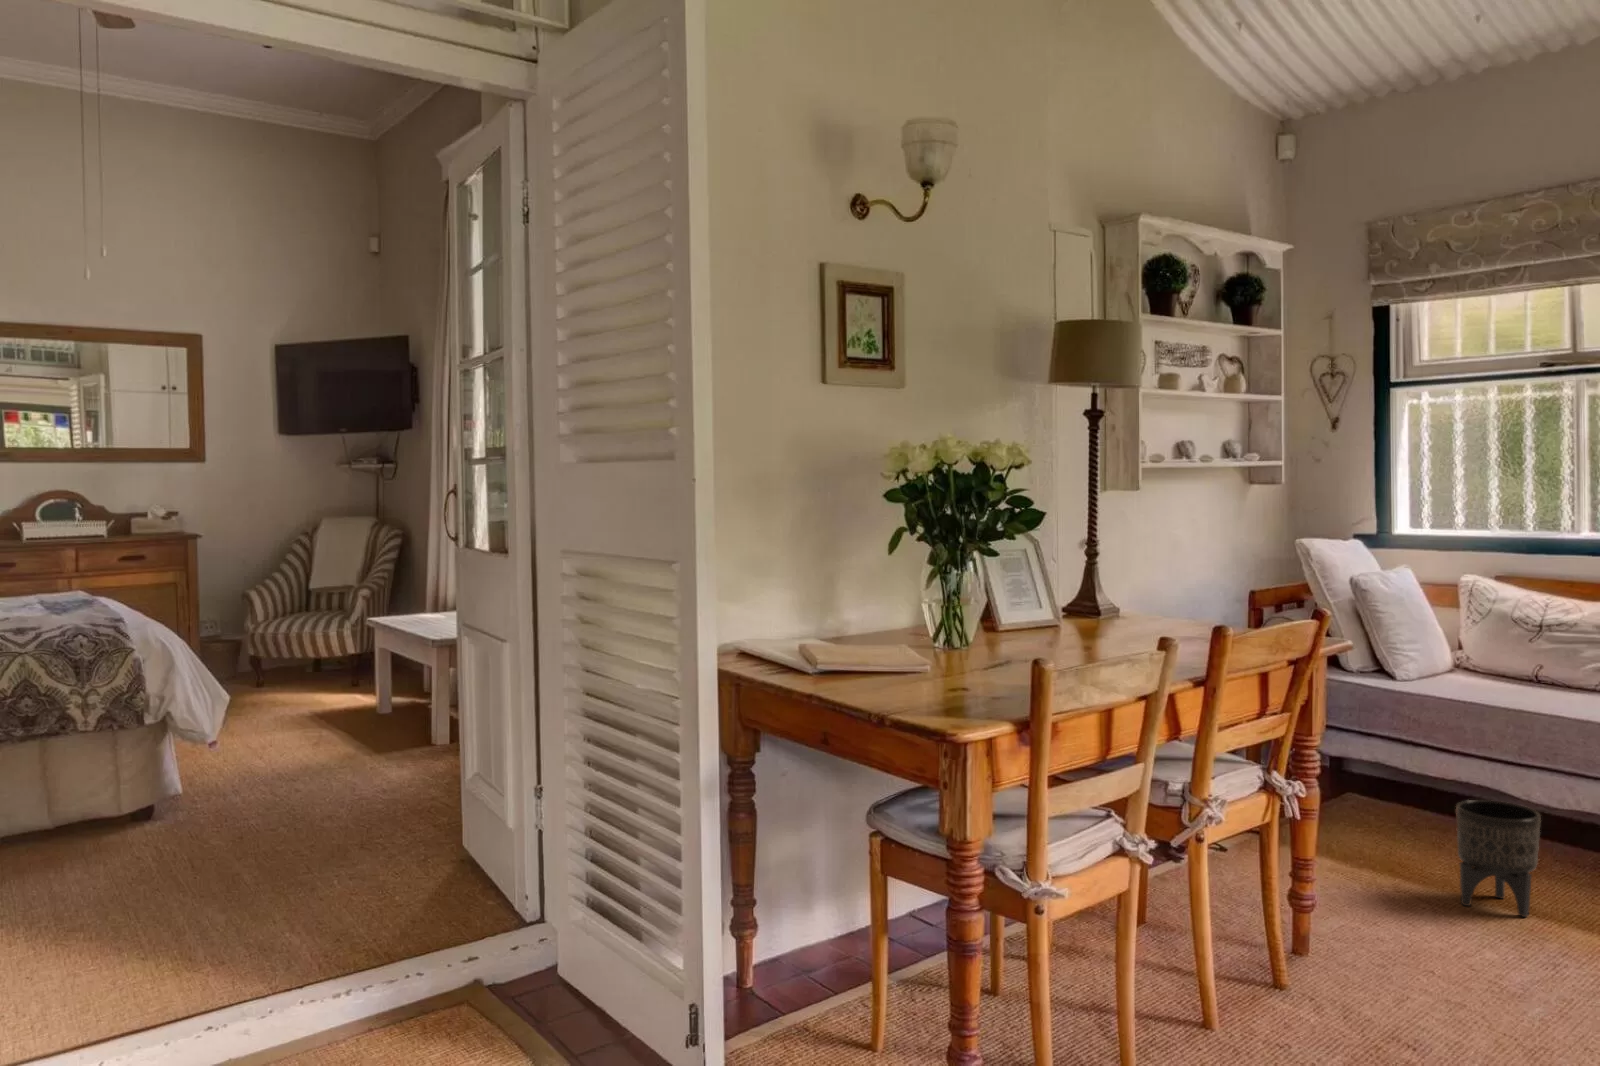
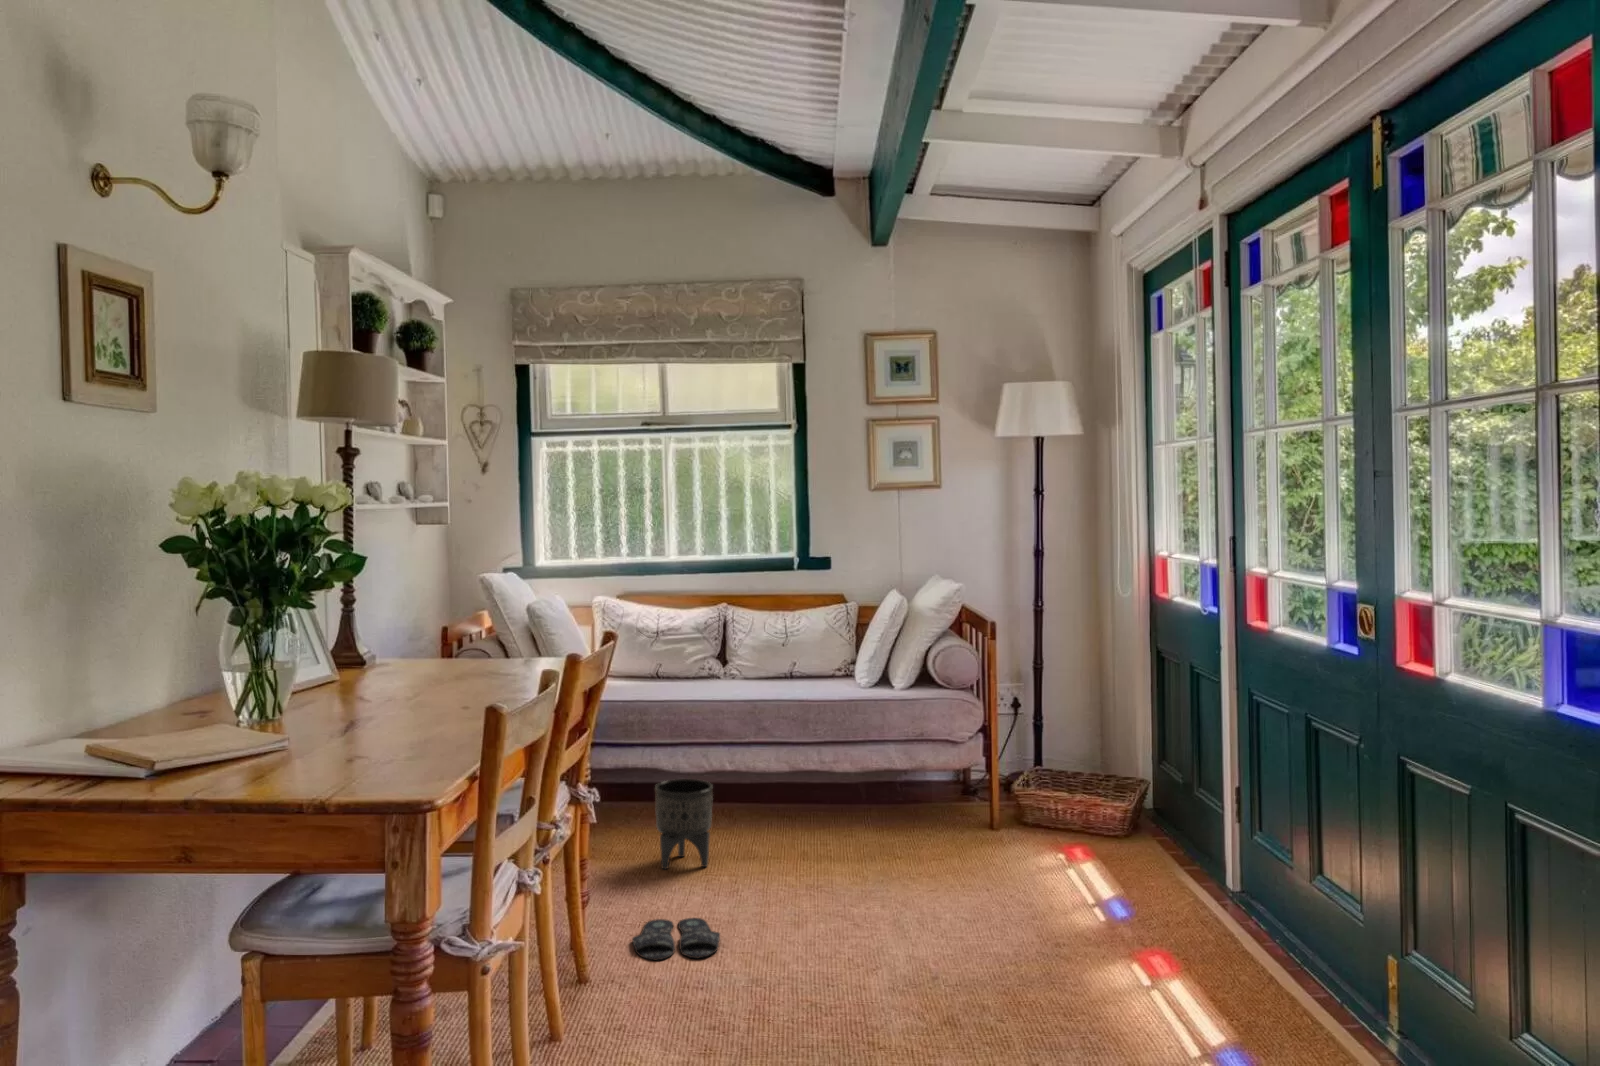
slippers: none [1357,953,1479,1011] -> present [632,918,720,960]

